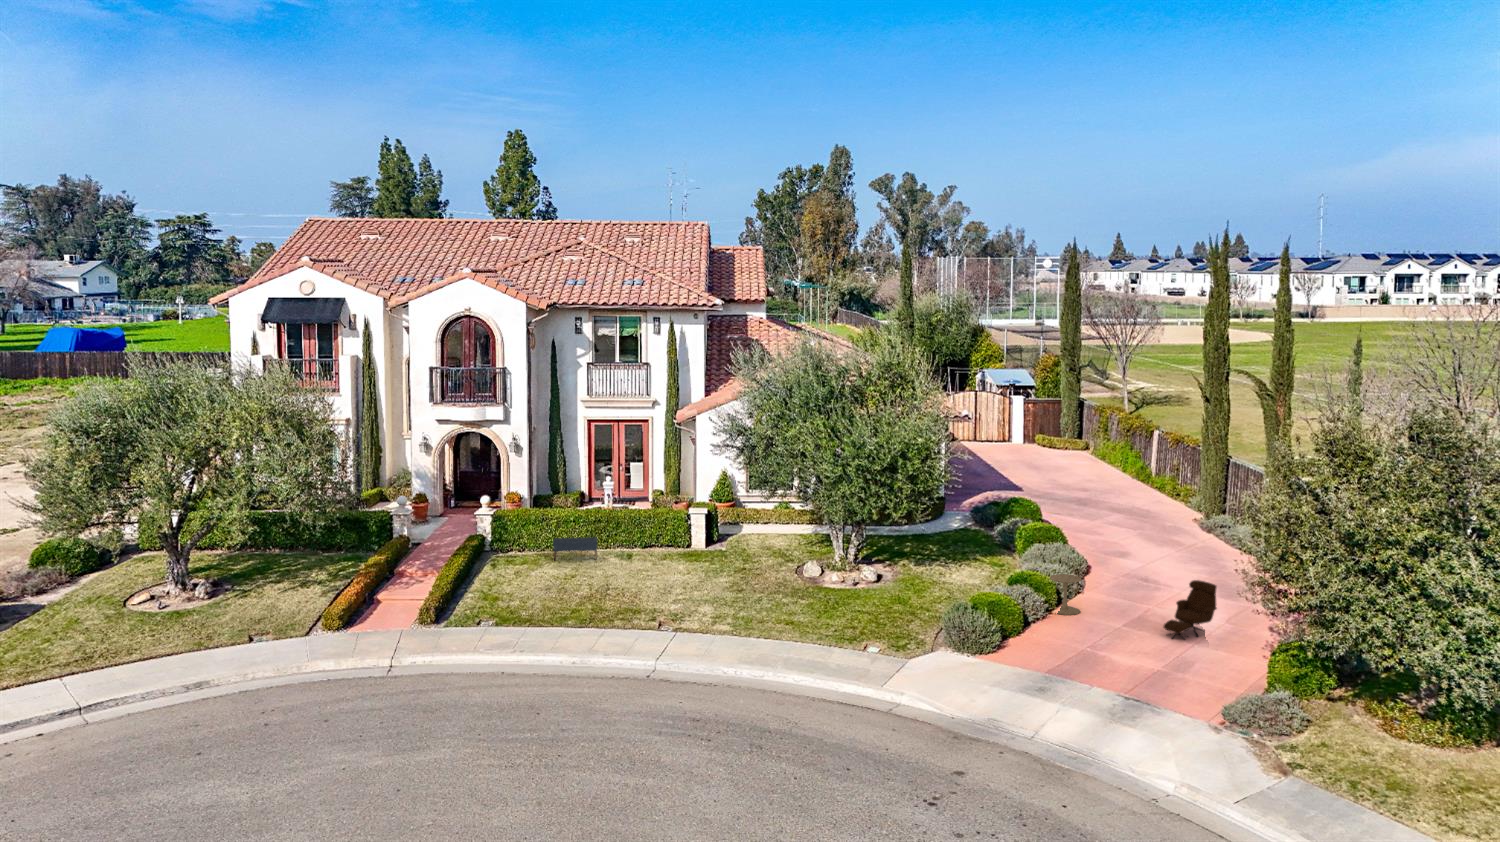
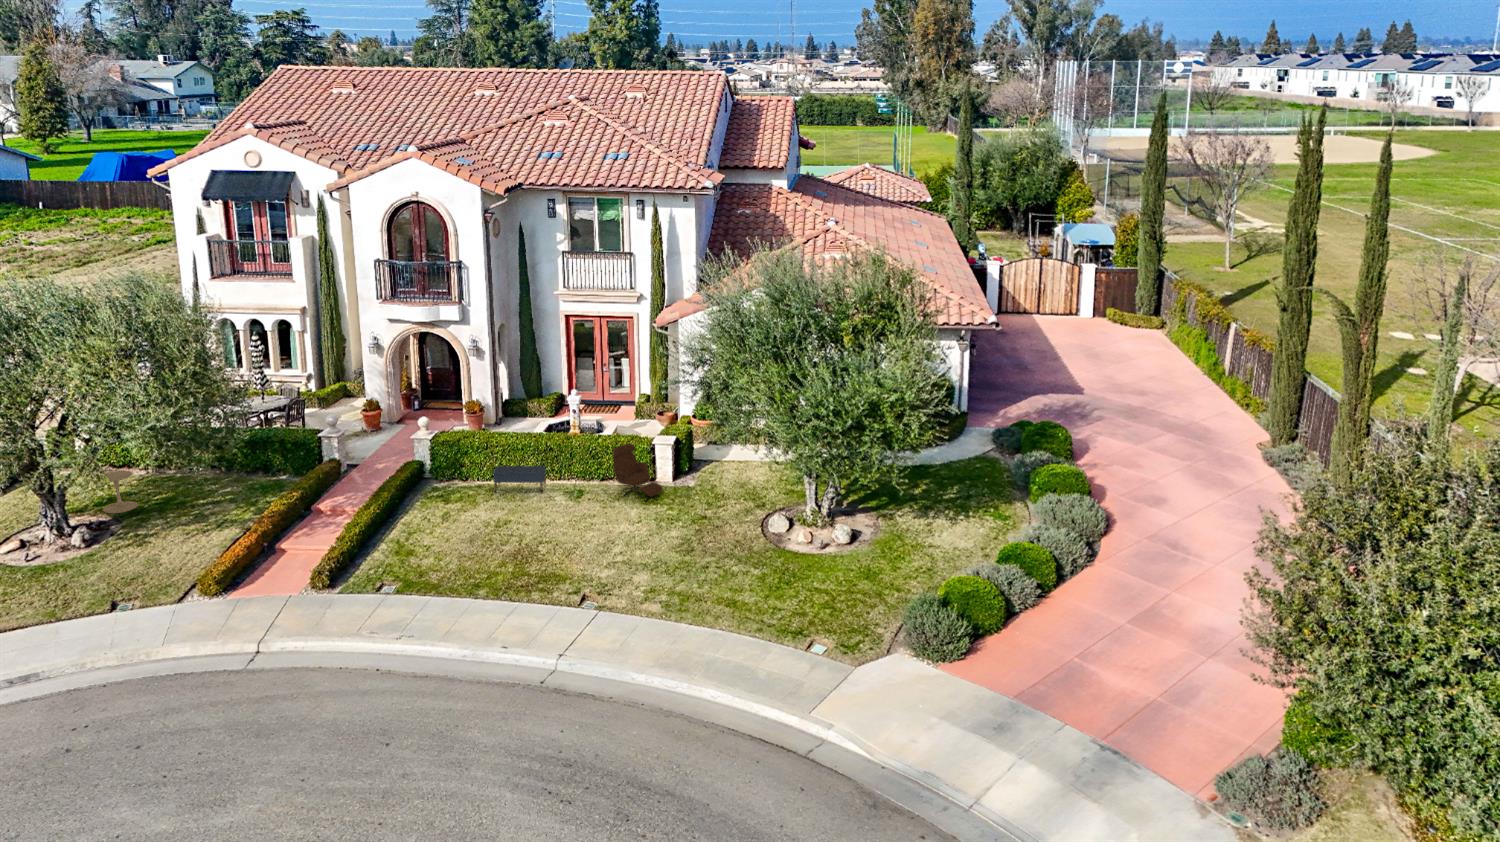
pedestal table: present [1050,574,1082,615] -> present [103,470,138,513]
lounge chair: present [1164,580,1217,636] -> present [612,444,663,502]

